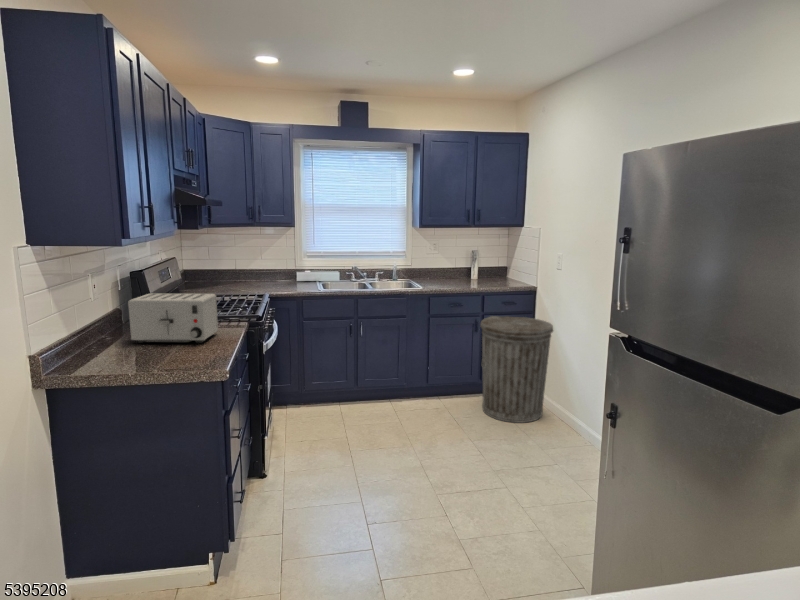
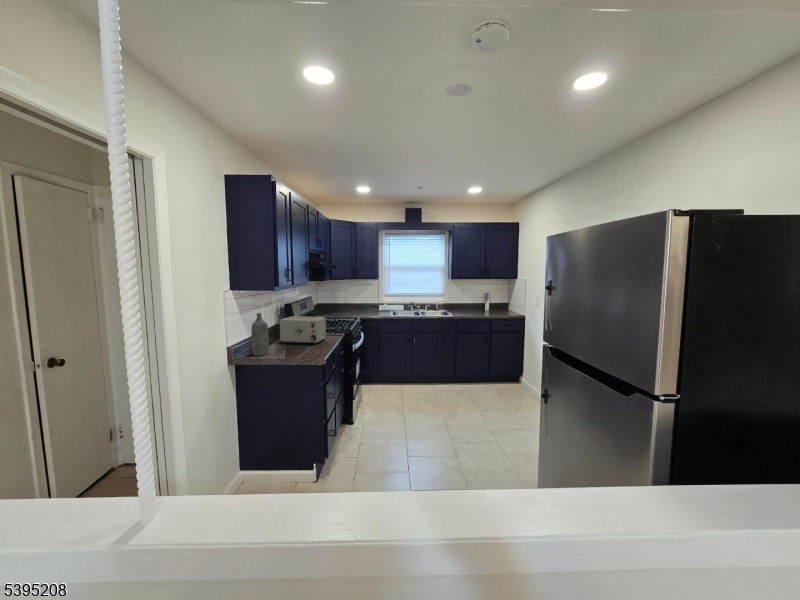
bottle: none [76,289,113,370] -> present [251,313,269,356]
trash can: present [480,316,553,423] -> none [488,334,536,403]

